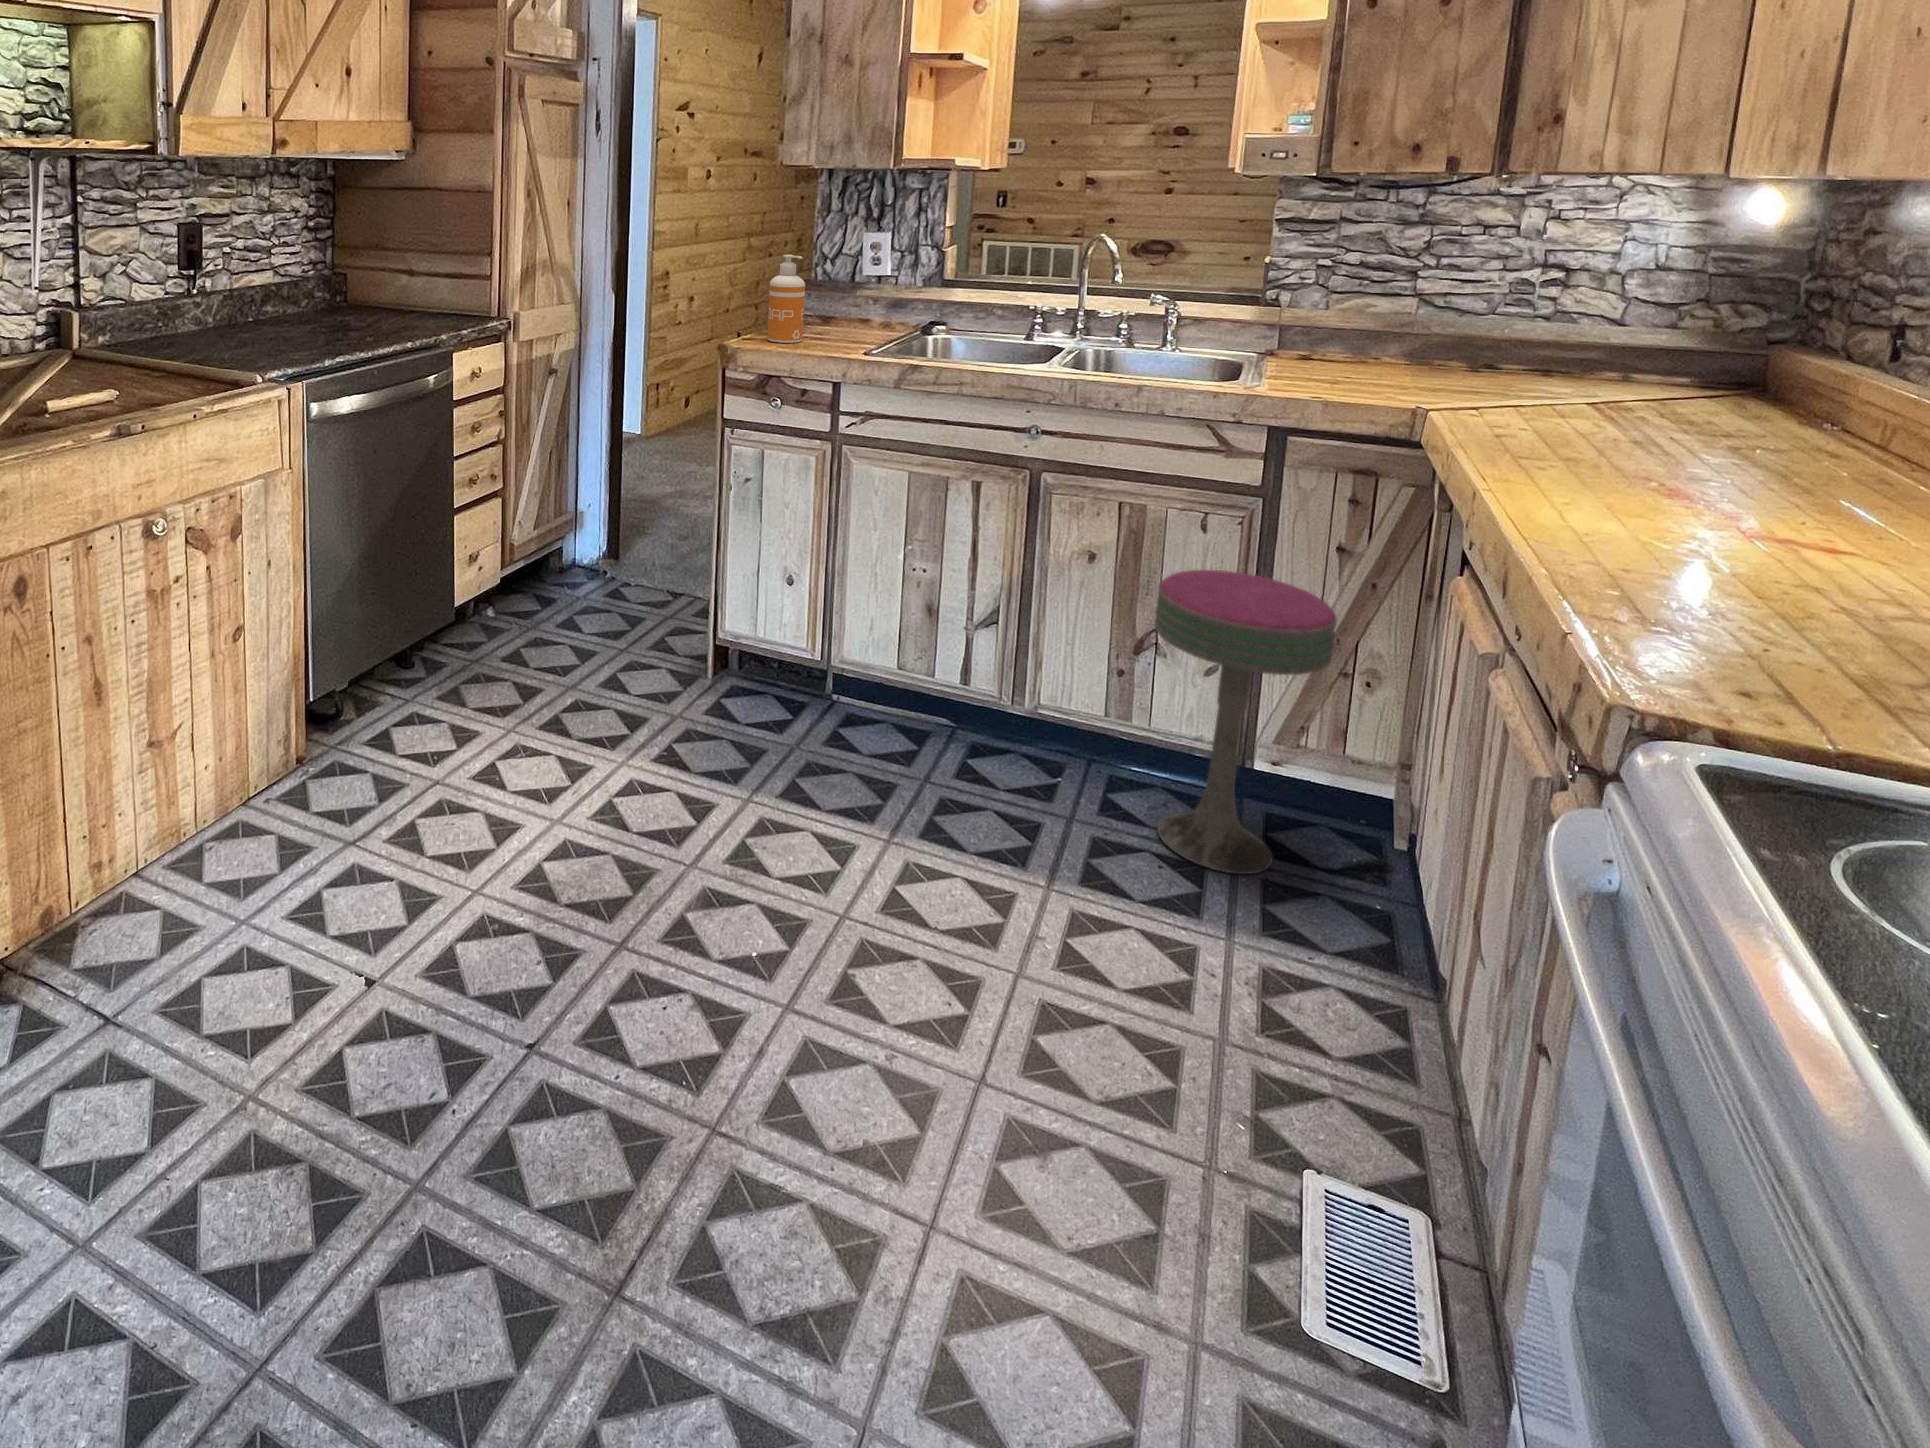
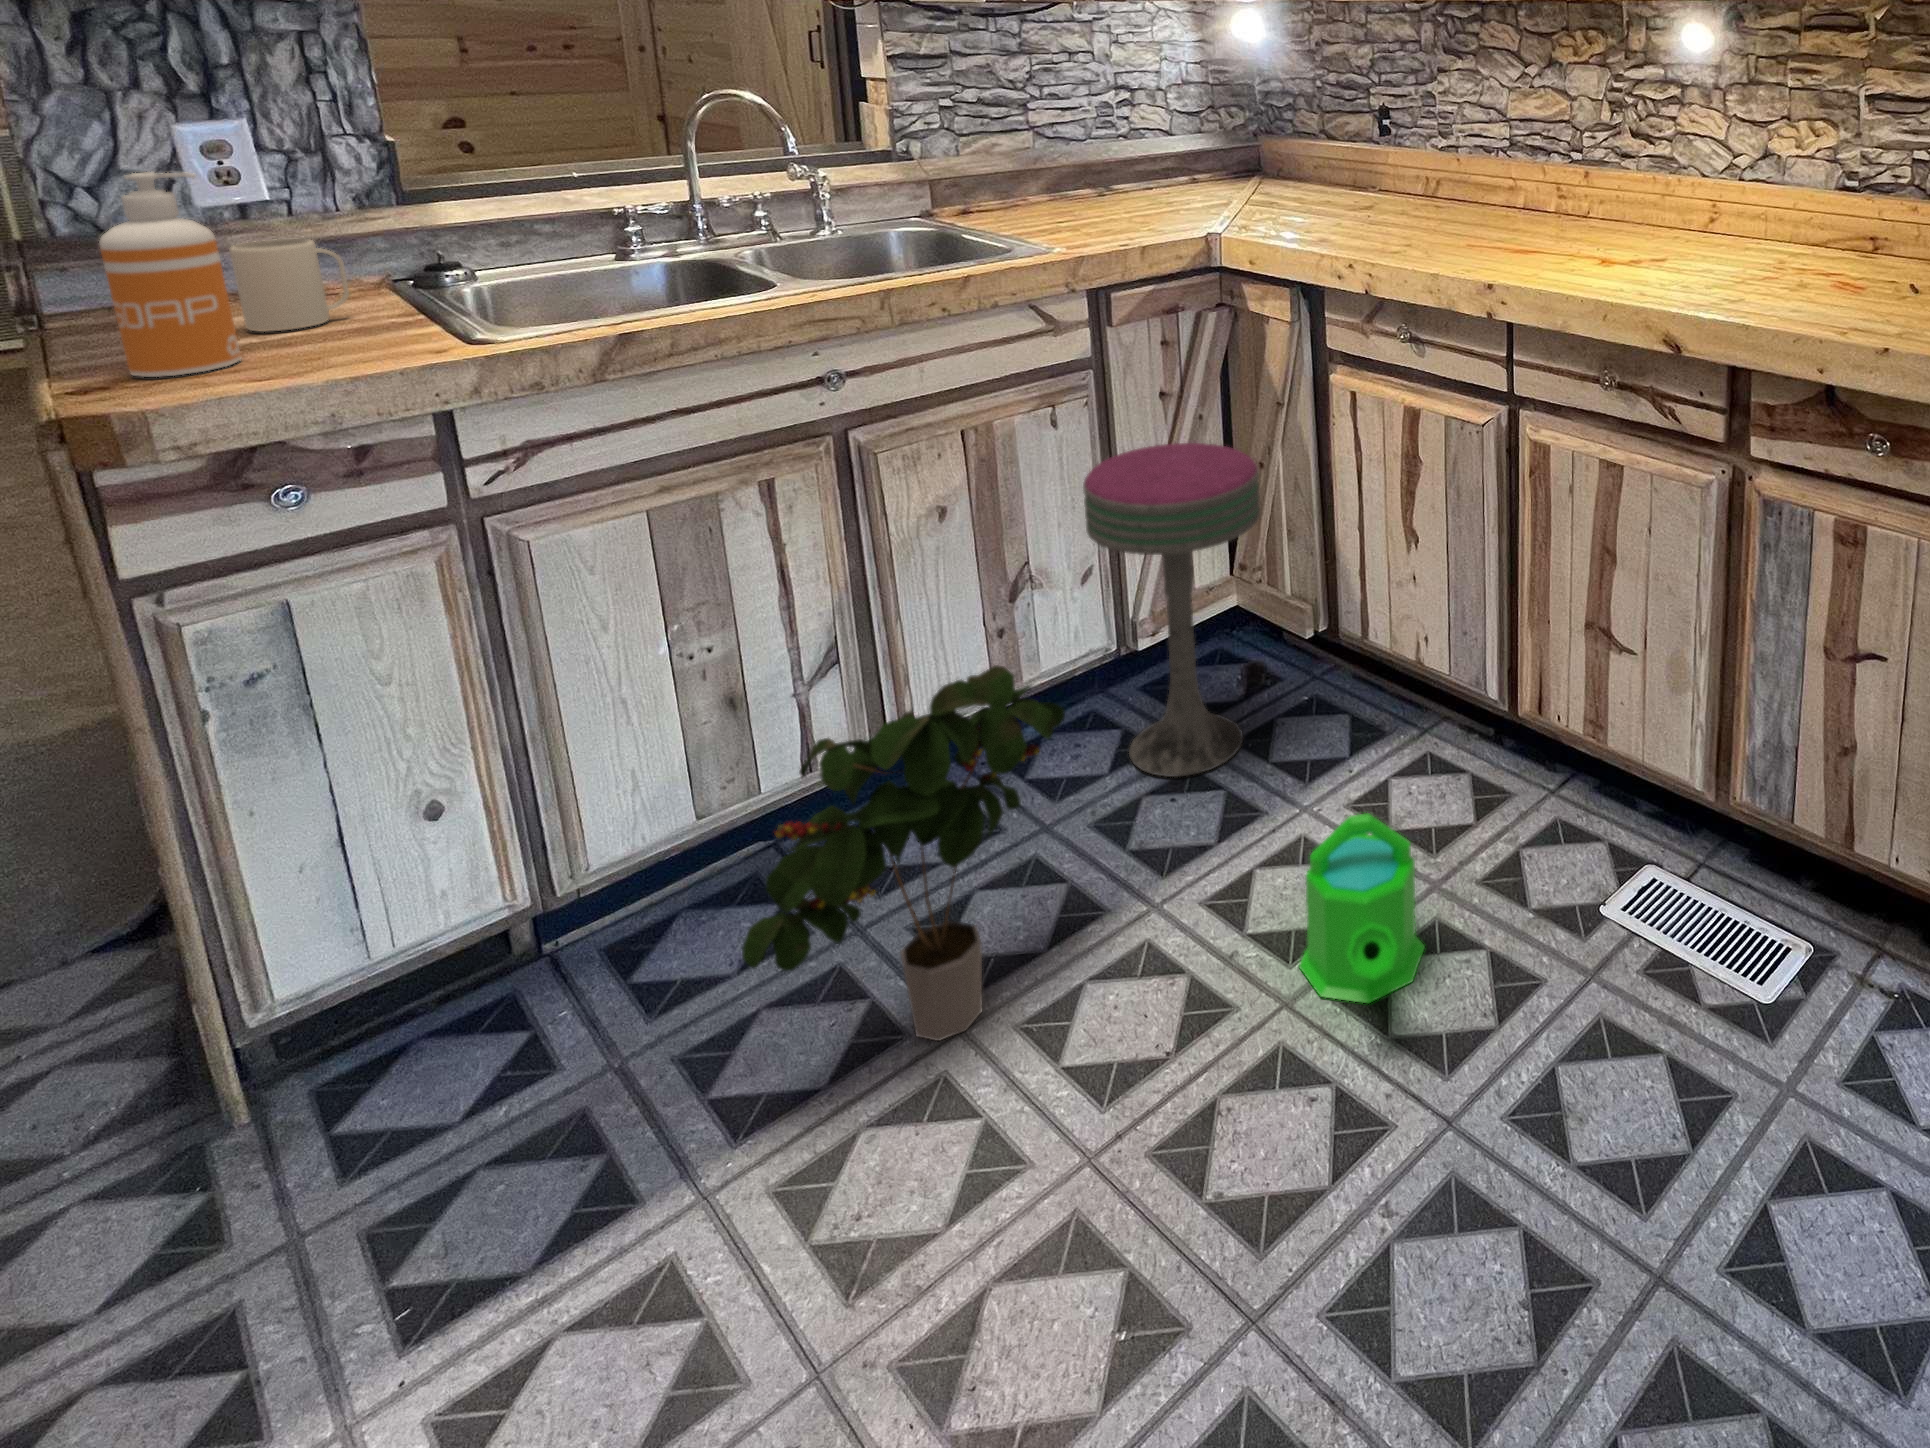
mug: none [831,293,870,337] -> present [230,239,349,331]
potted plant: none [790,605,1003,831] -> present [742,665,1065,1041]
watering can: none [984,874,1152,1042] -> present [1299,814,1424,1003]

